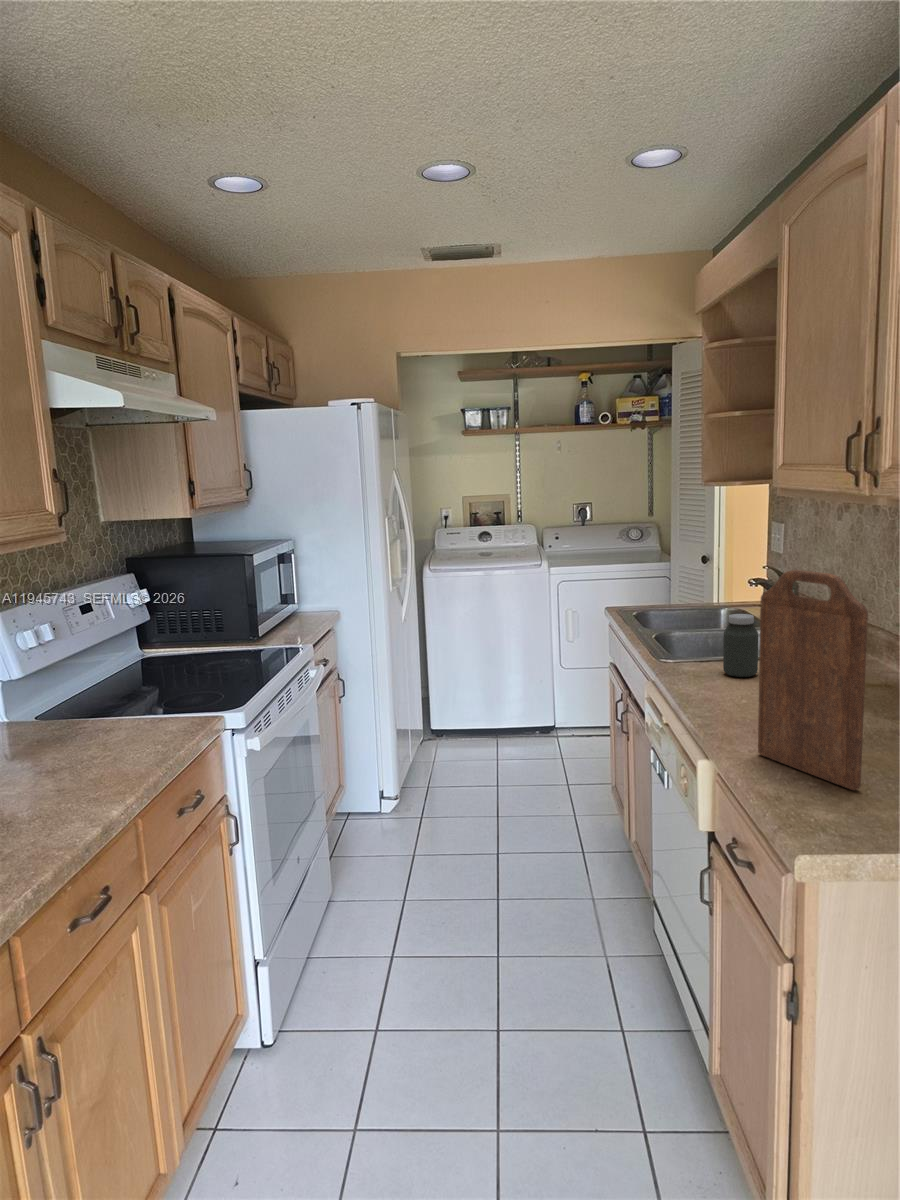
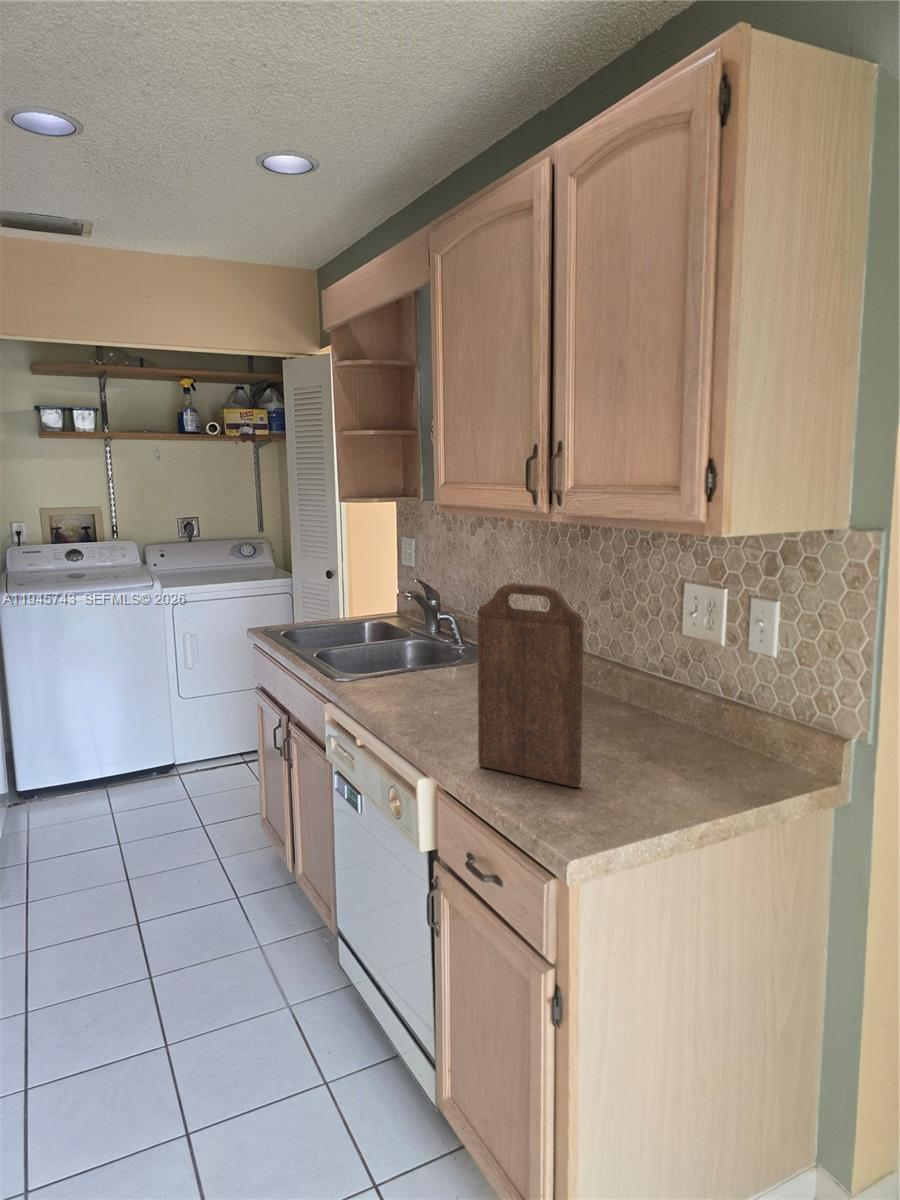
jar: present [723,614,758,677] -> none [400,628,432,690]

